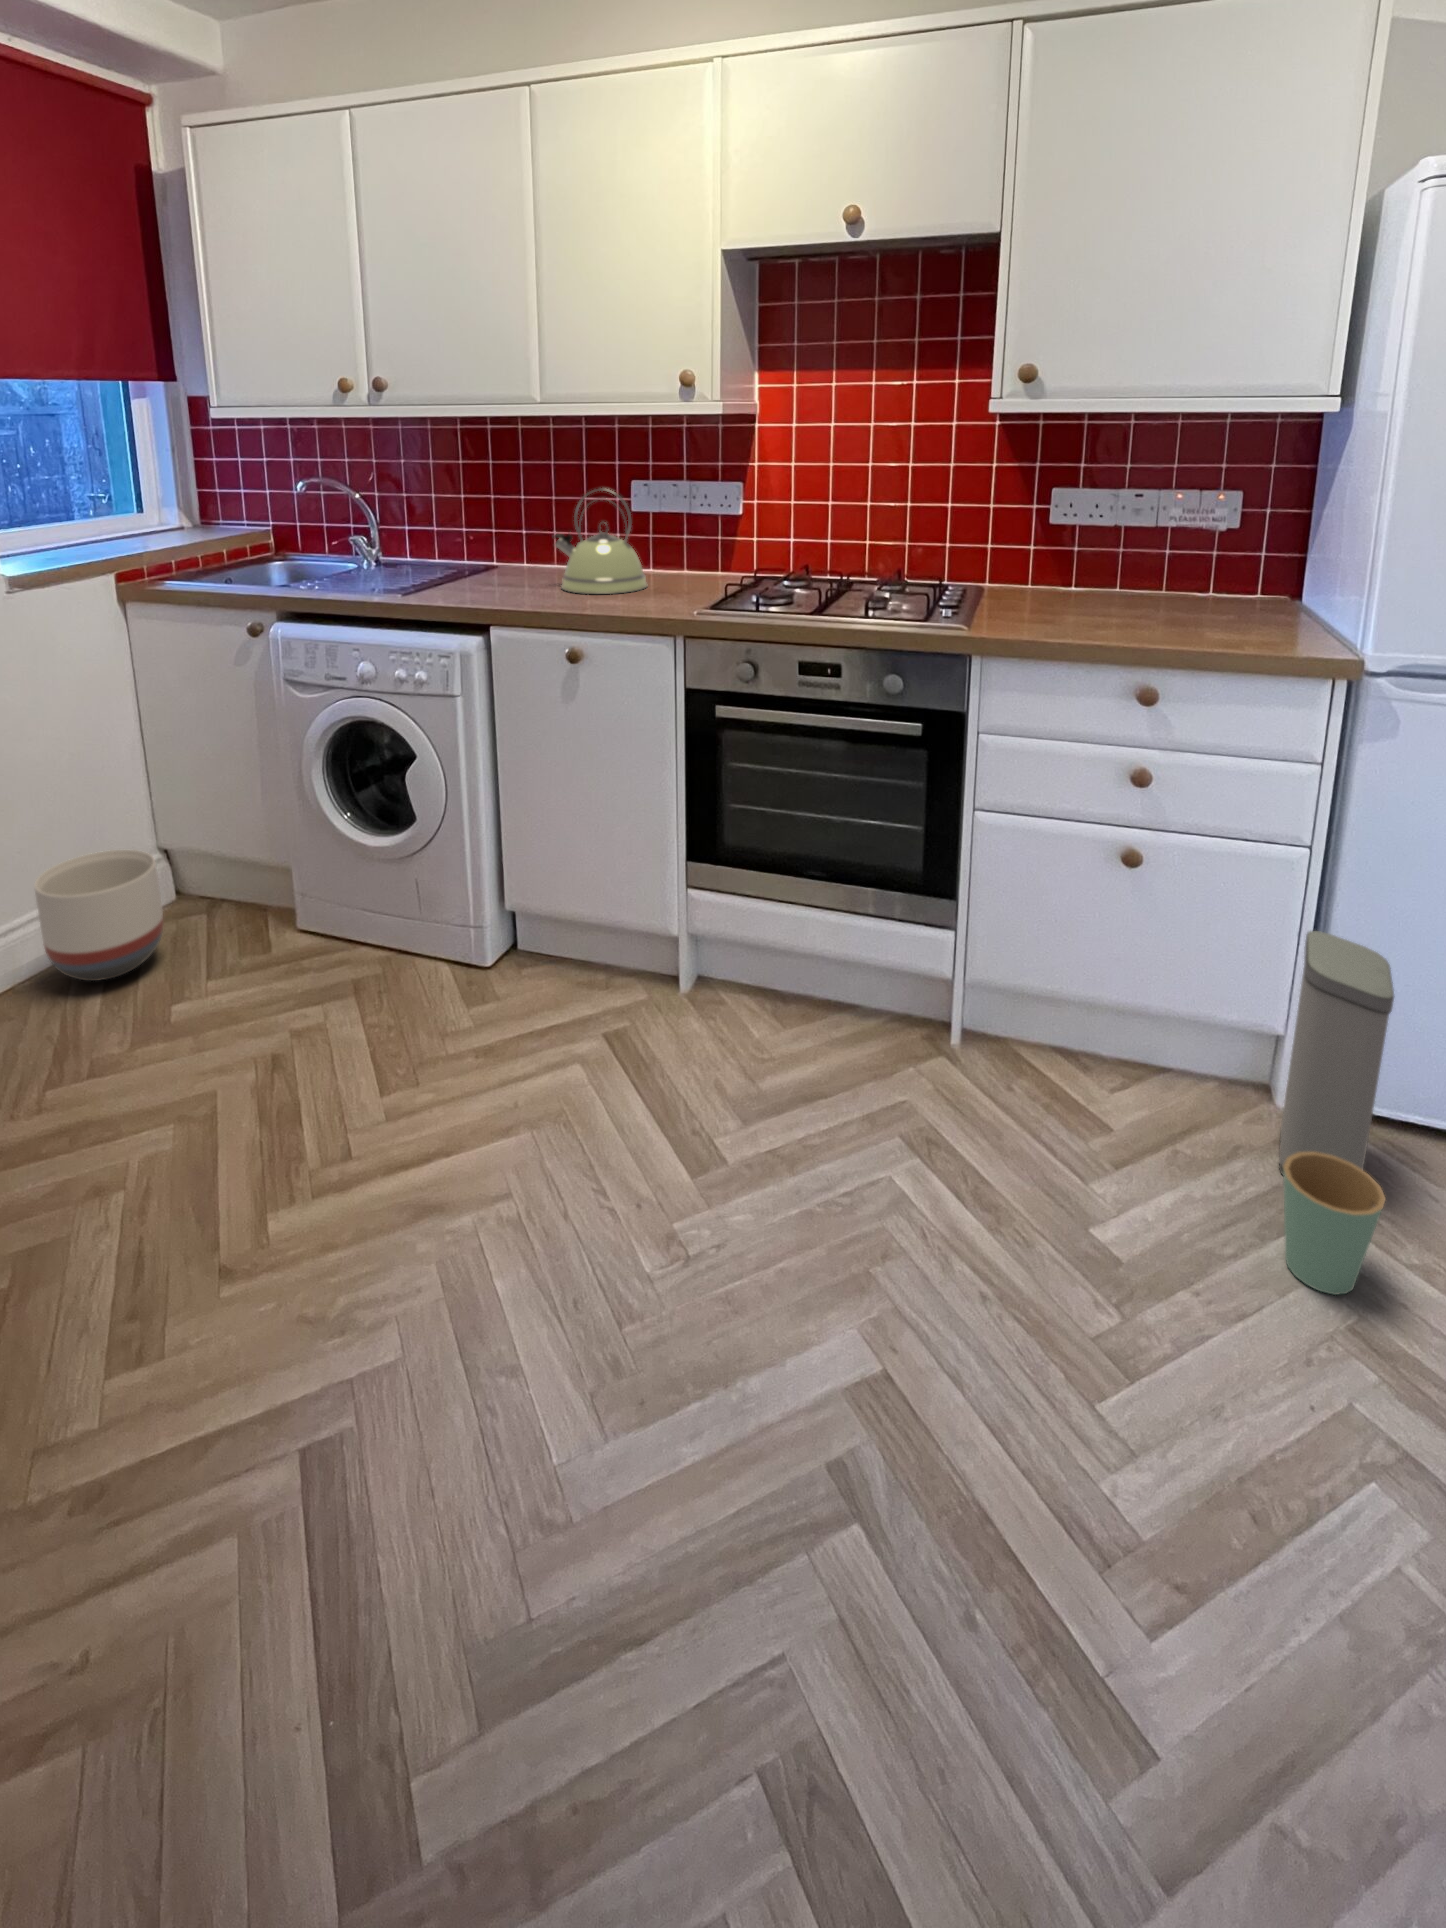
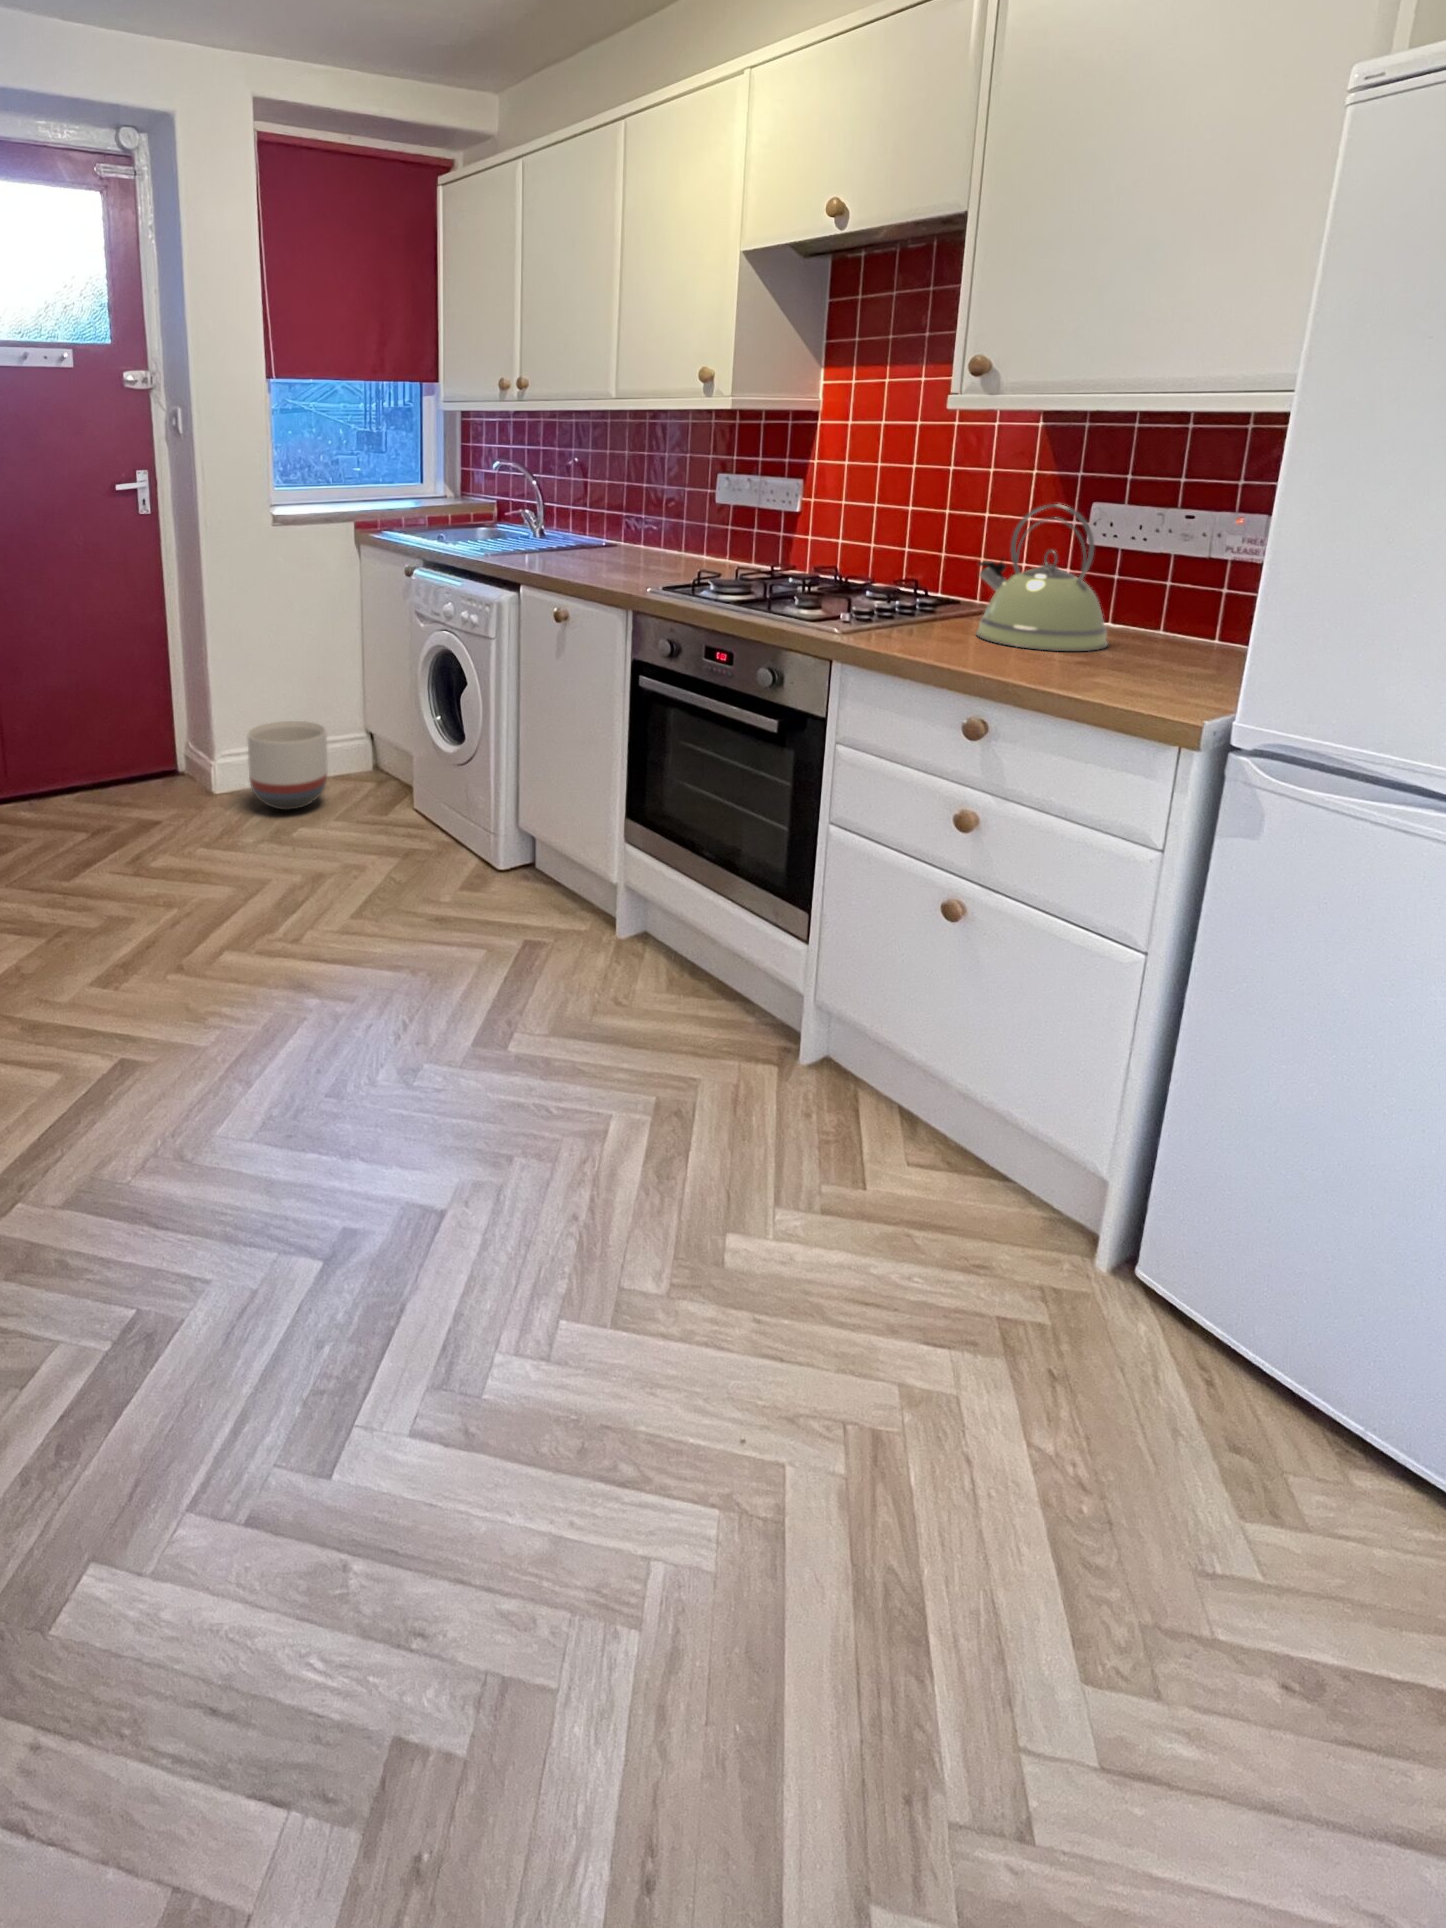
kettle: present [552,489,648,594] -> present [976,504,1107,651]
trash can: present [1279,931,1394,1295] -> none [890,1052,1198,1420]

